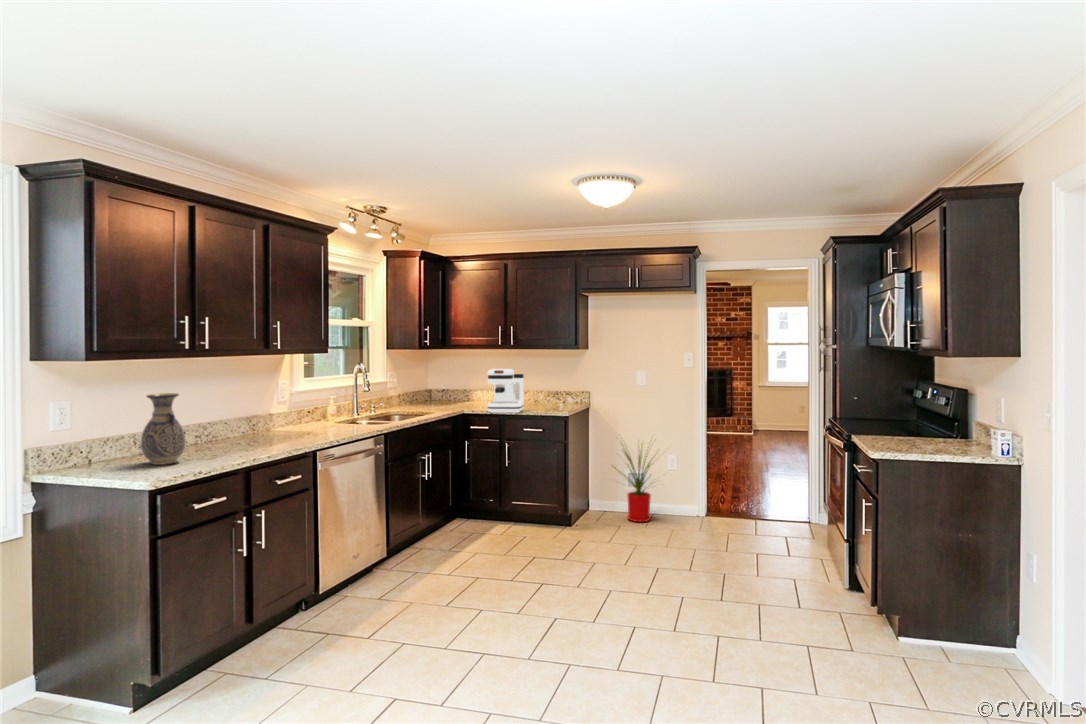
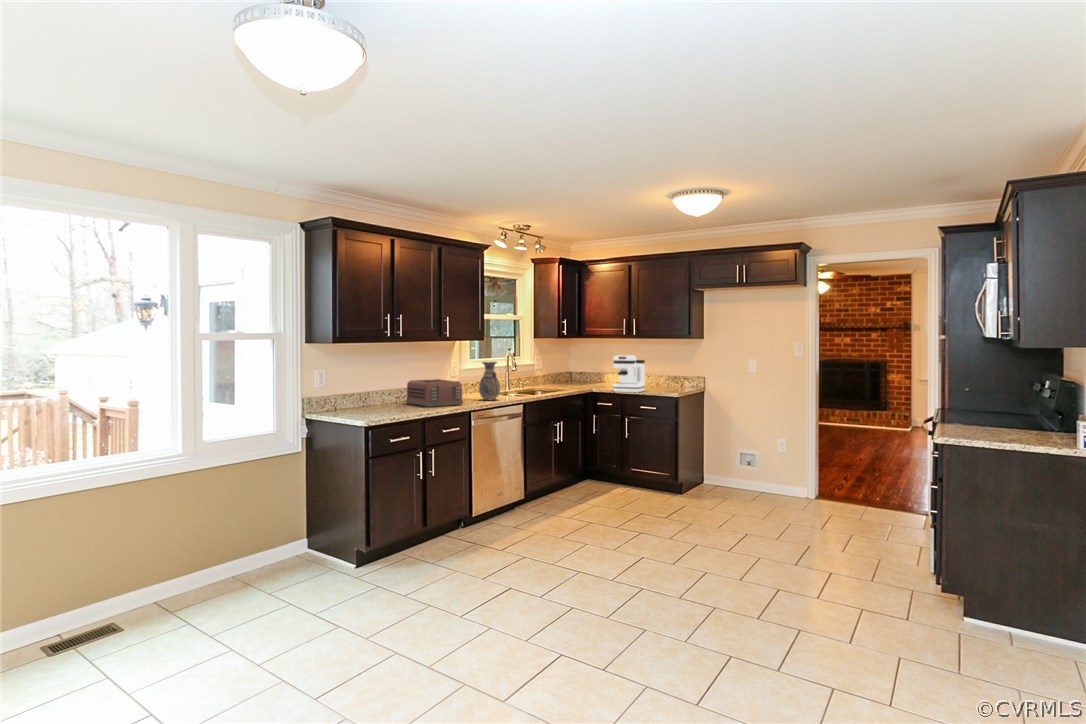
vase: present [141,393,186,465] -> present [479,362,500,400]
toaster: none [215,407,301,448] -> present [406,379,463,407]
house plant: present [615,442,652,522] -> none [716,414,775,491]

